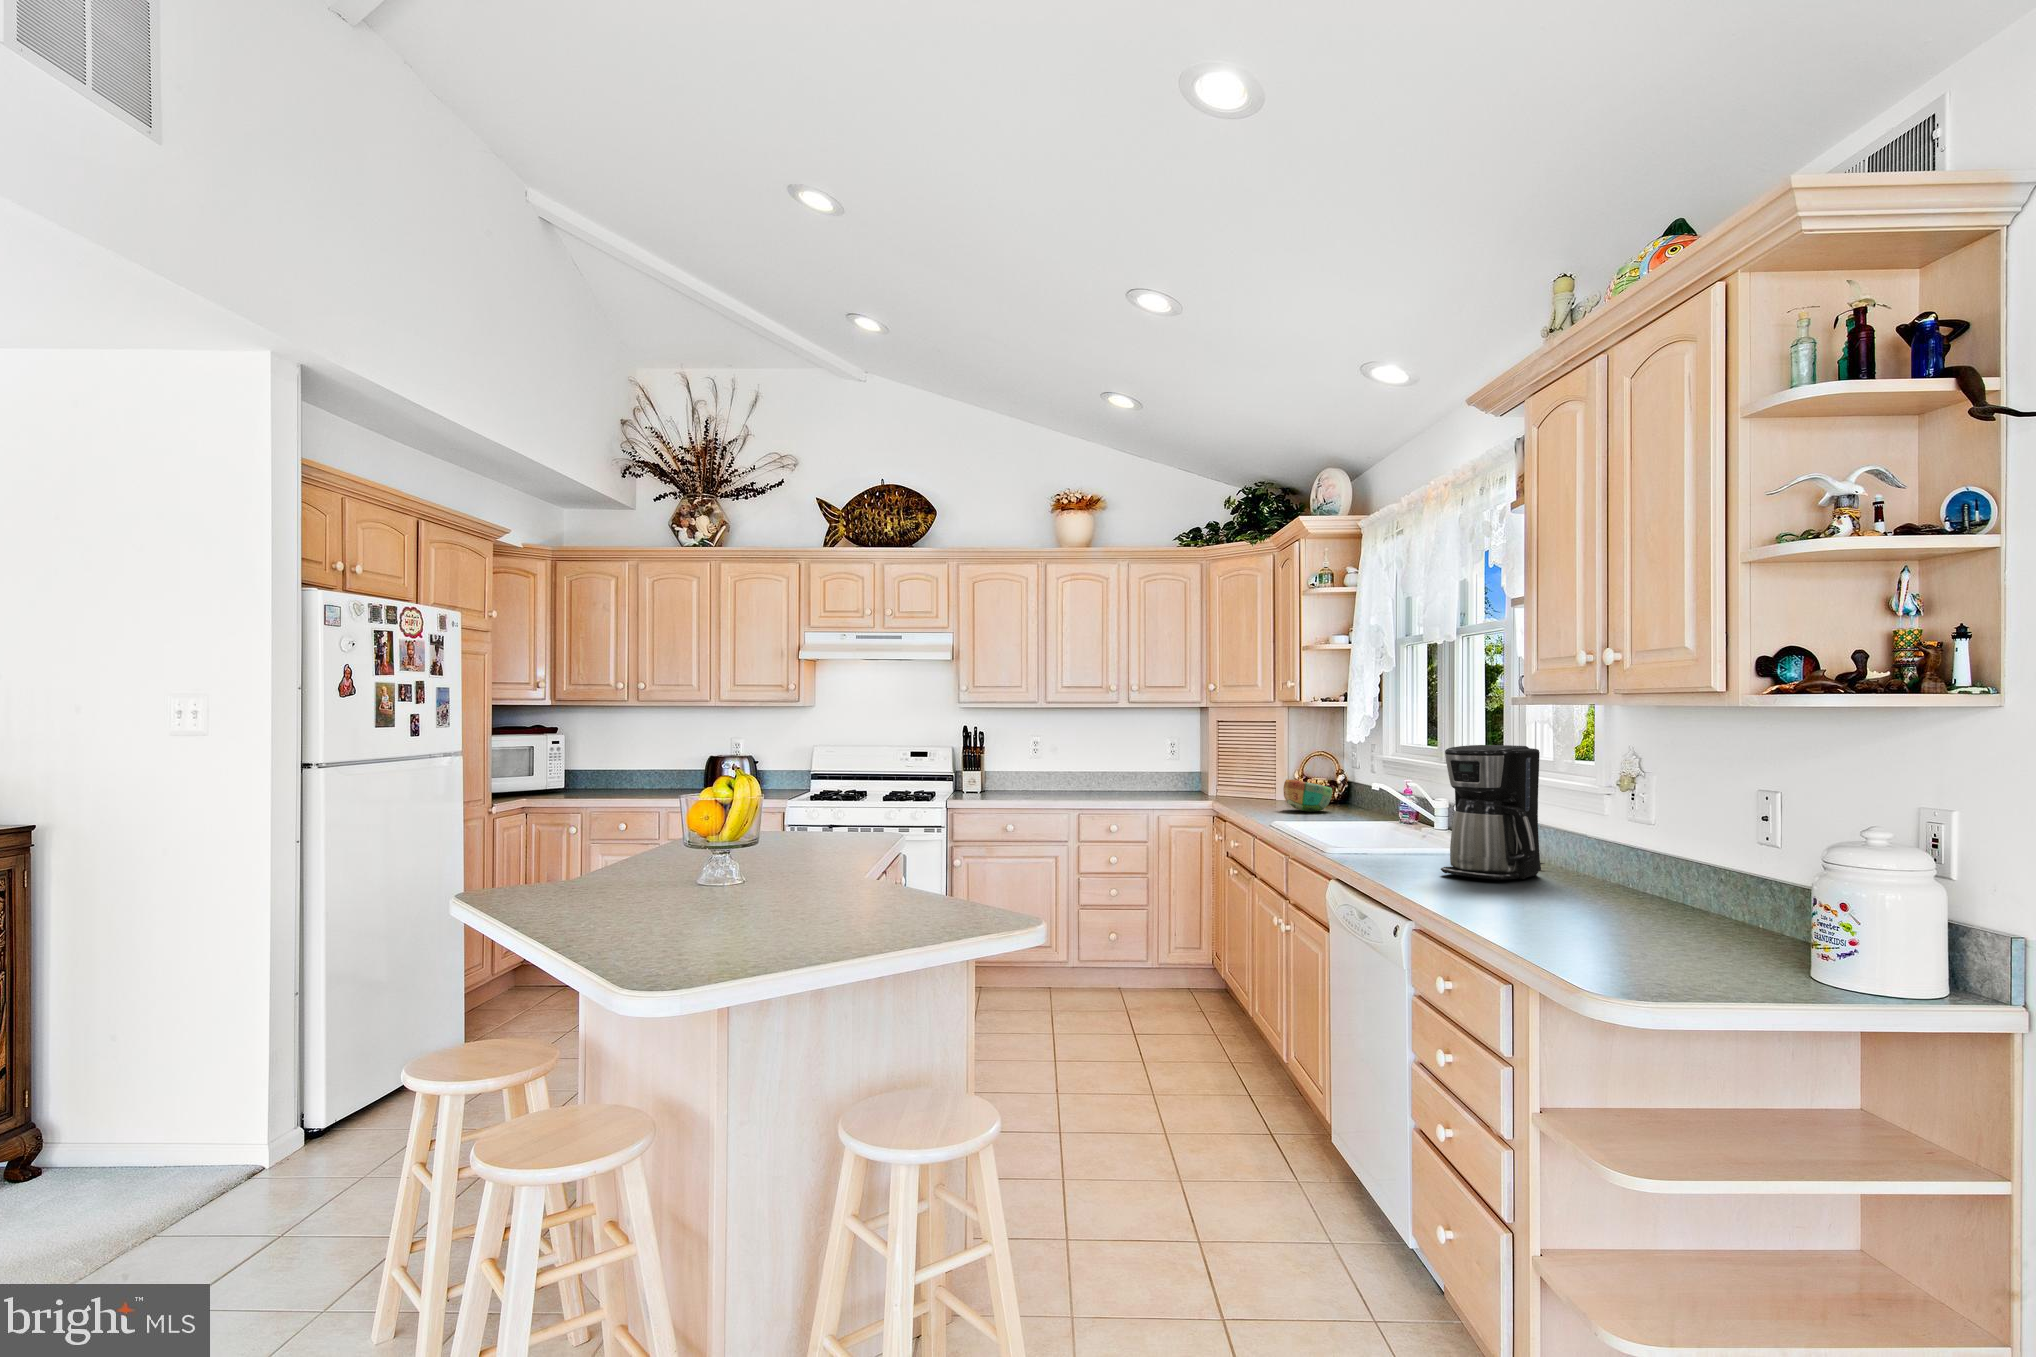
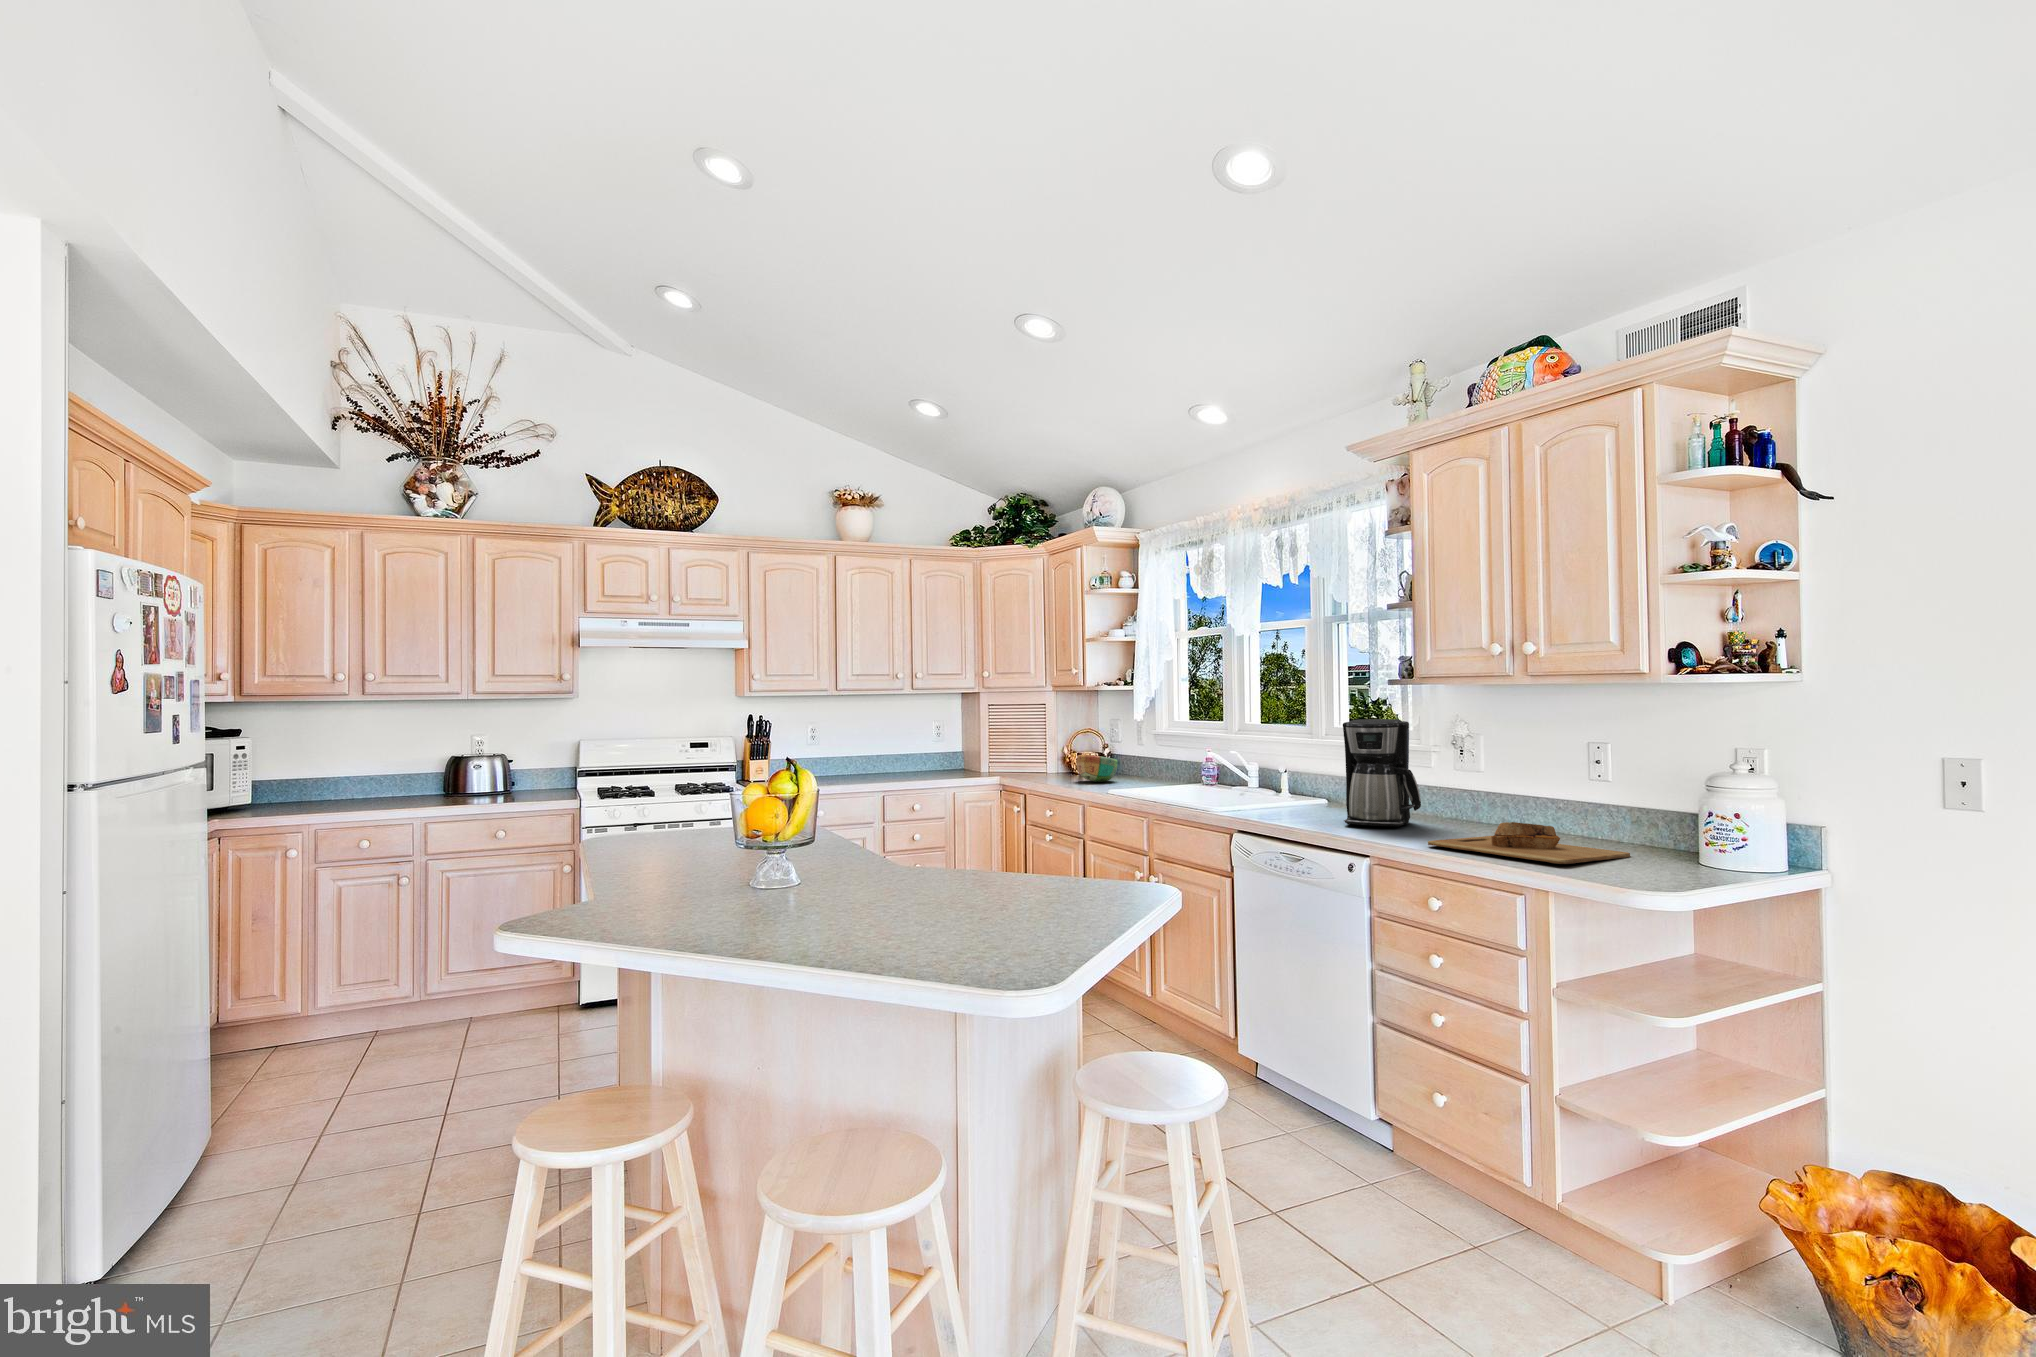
cutting board: none [1467,880,1713,939] -> present [1428,822,1630,864]

